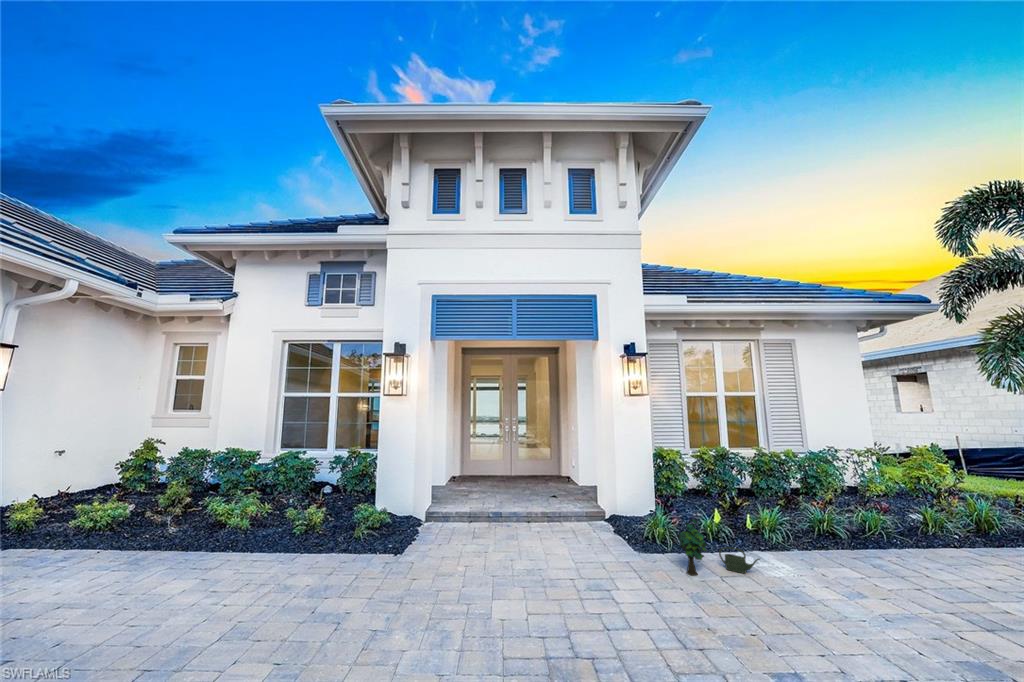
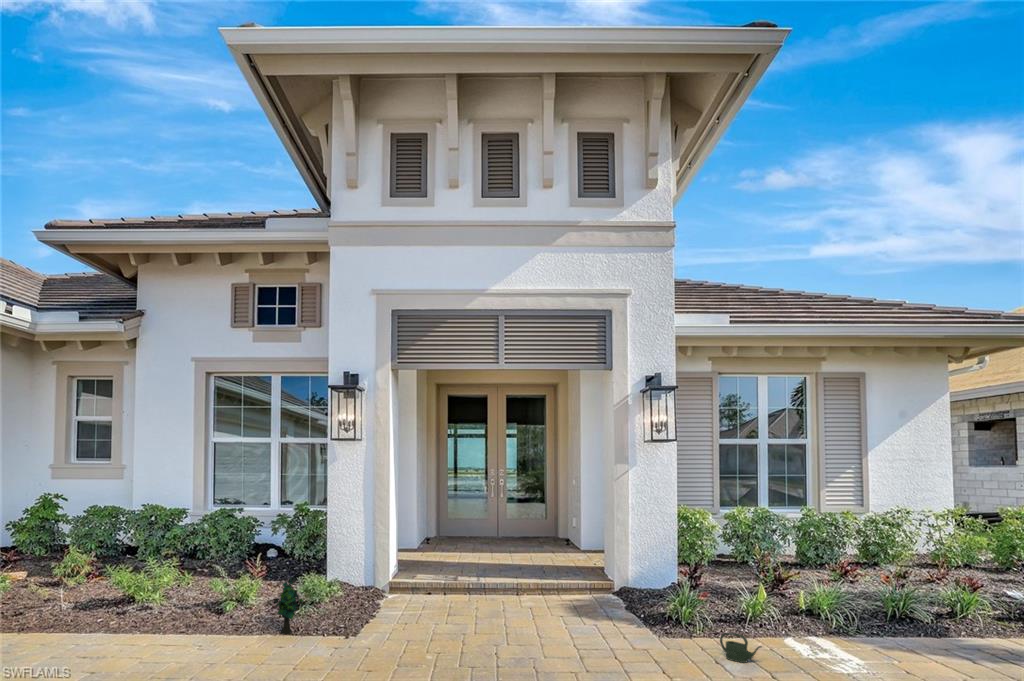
decorative plant: present [675,519,707,576] -> present [274,578,304,634]

